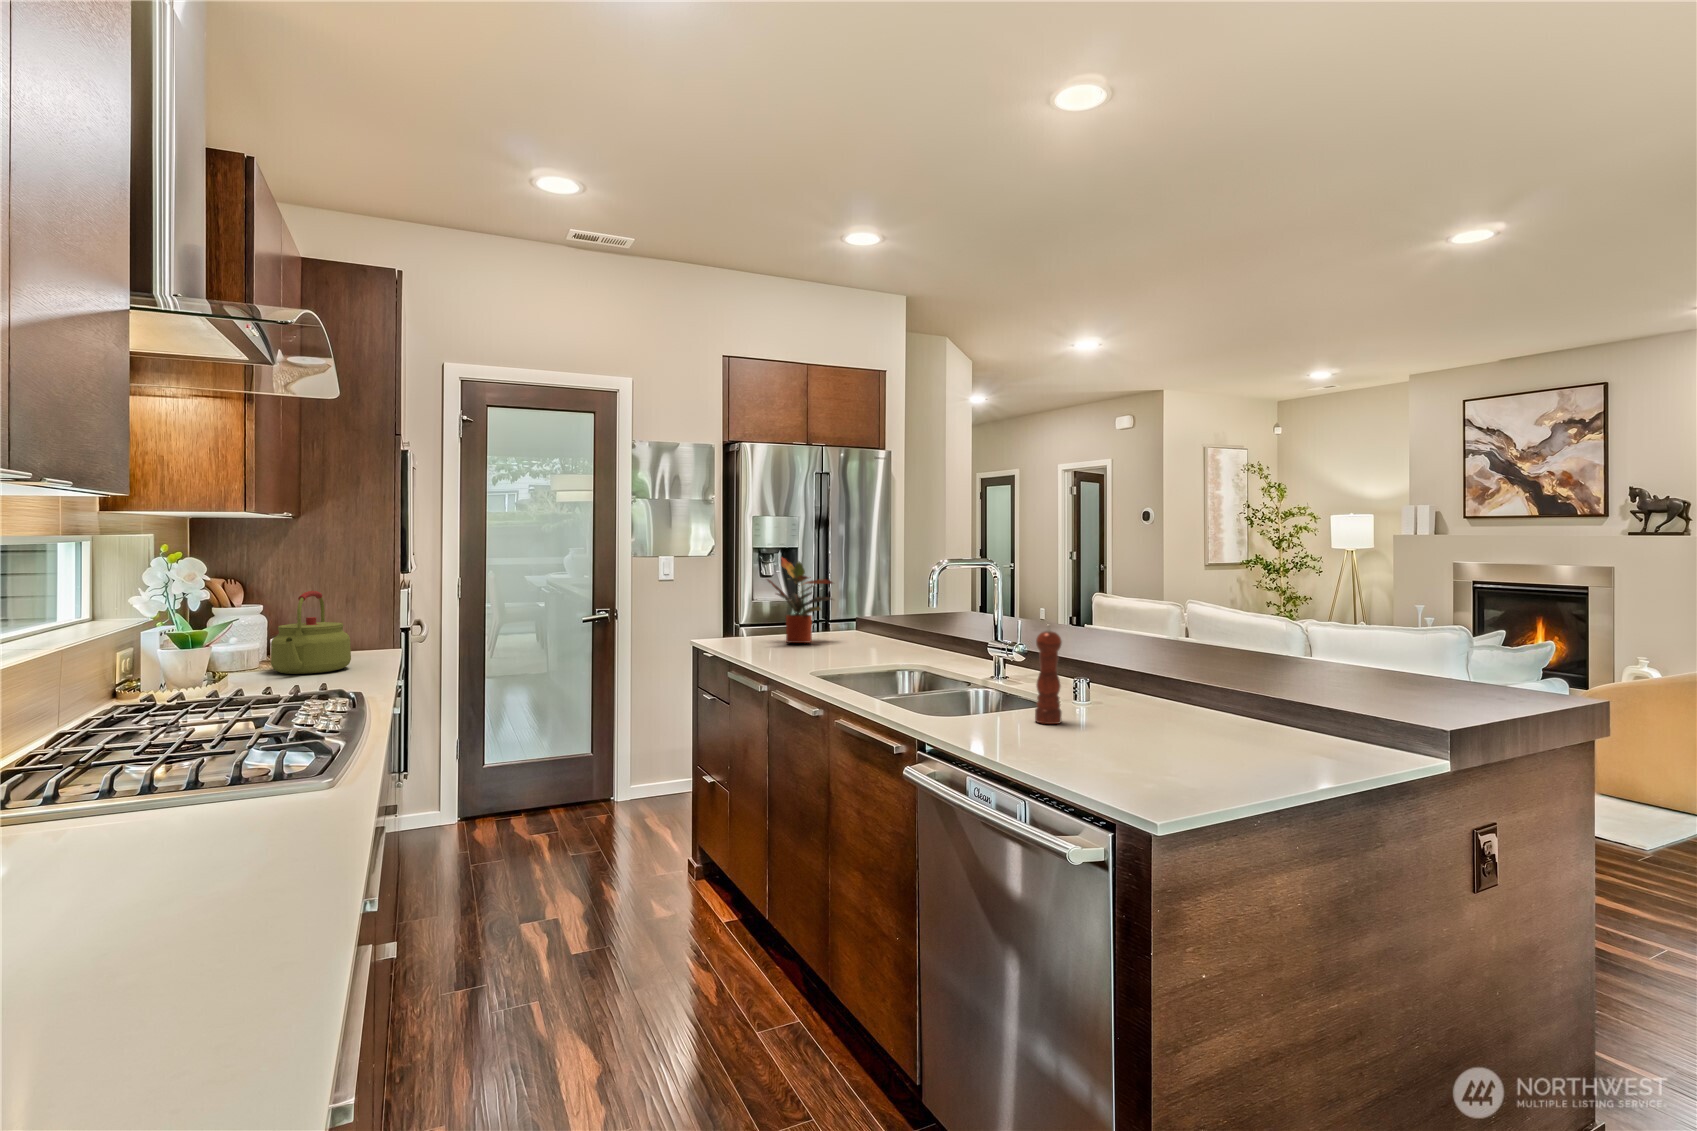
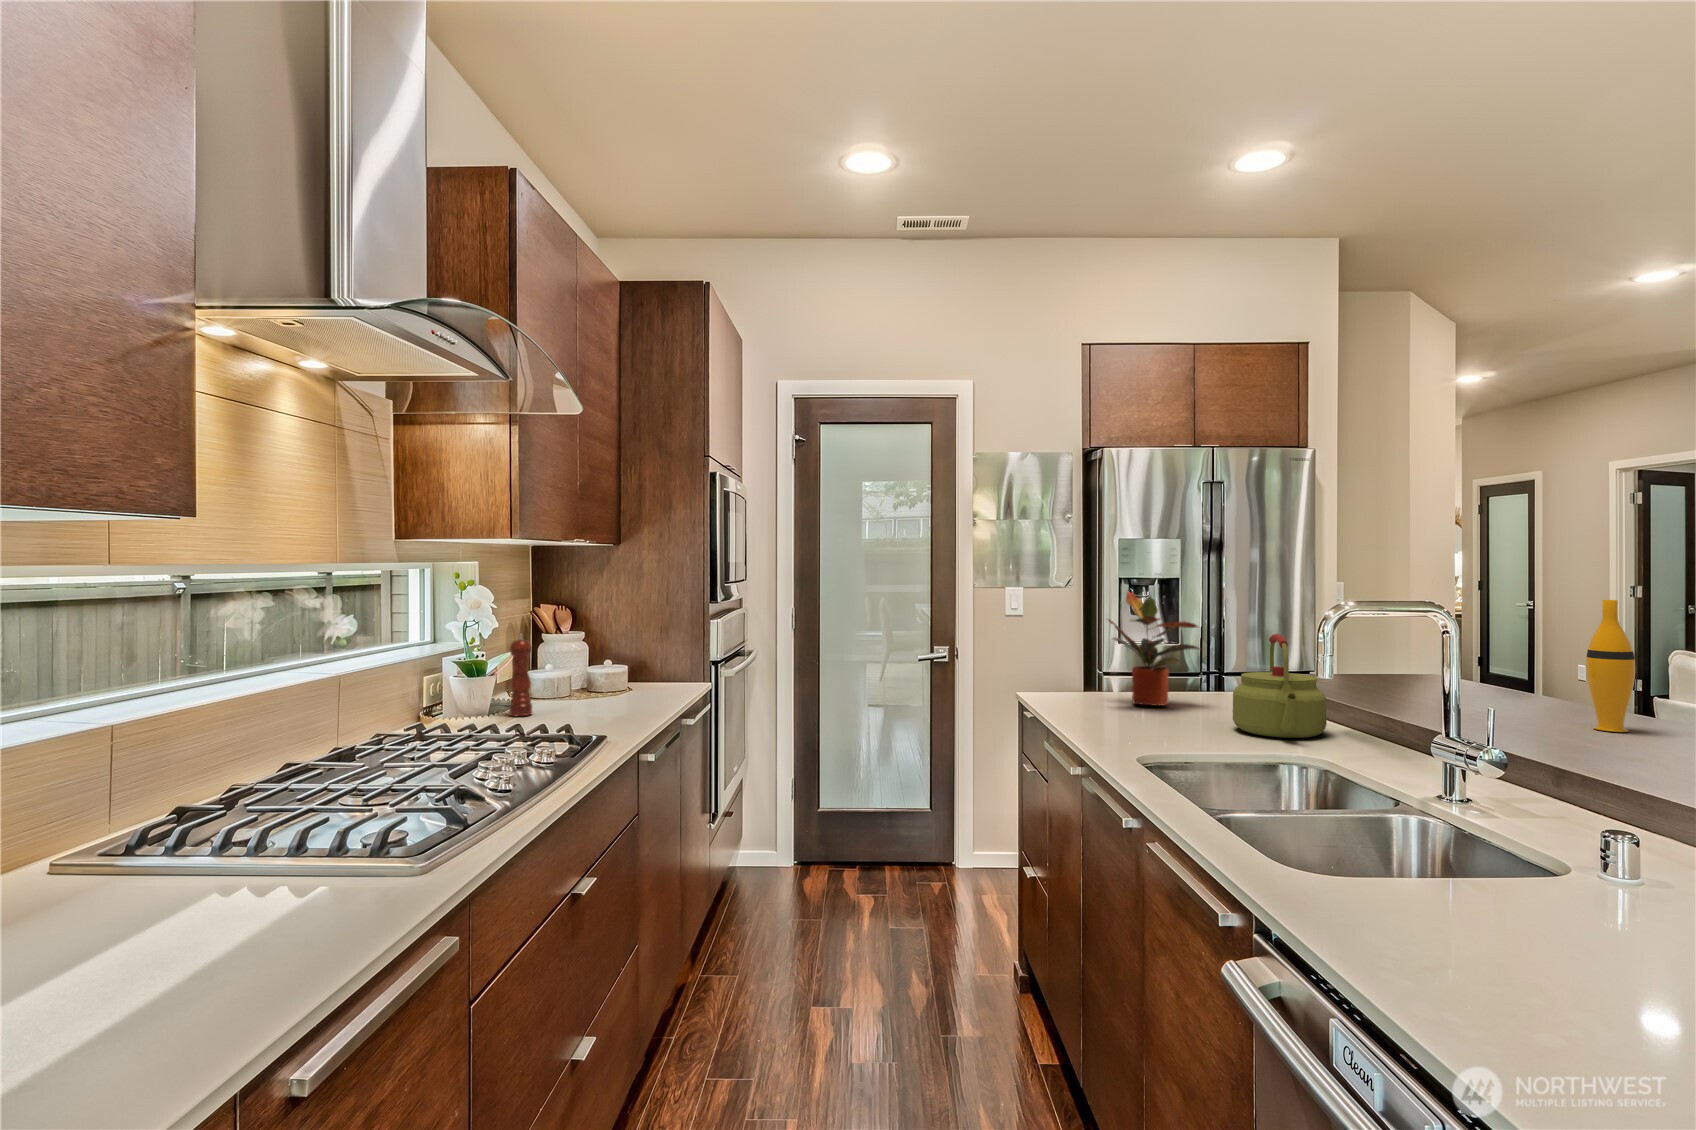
vase: none [1055,559,1078,636] -> present [1586,600,1635,732]
kettle: present [271,591,351,674] -> present [1233,634,1327,738]
pepper mill: present [1035,624,1062,724] -> present [509,634,532,716]

